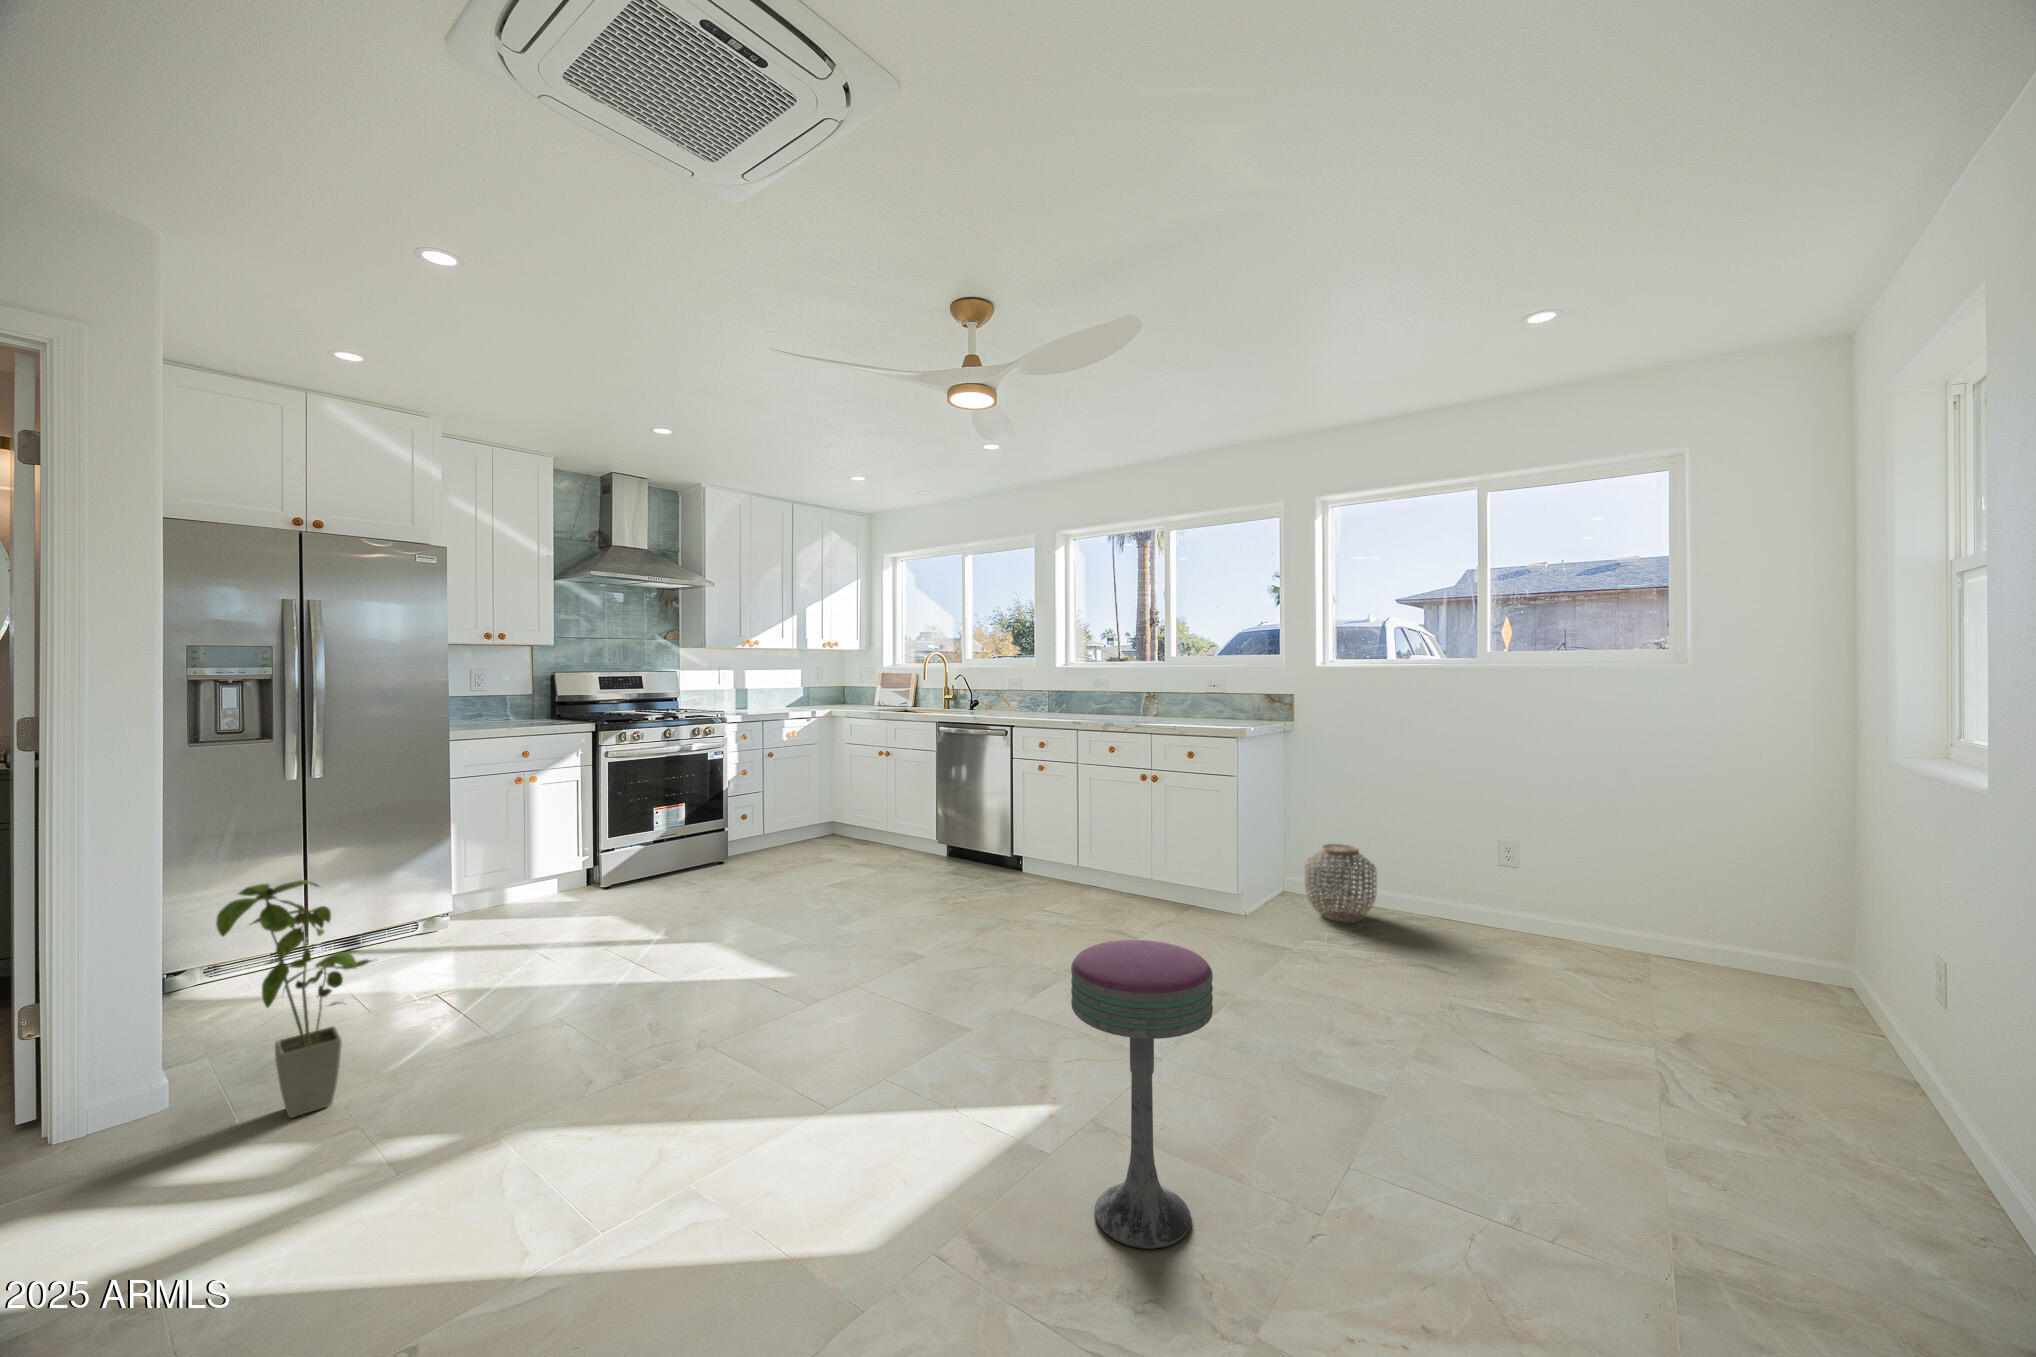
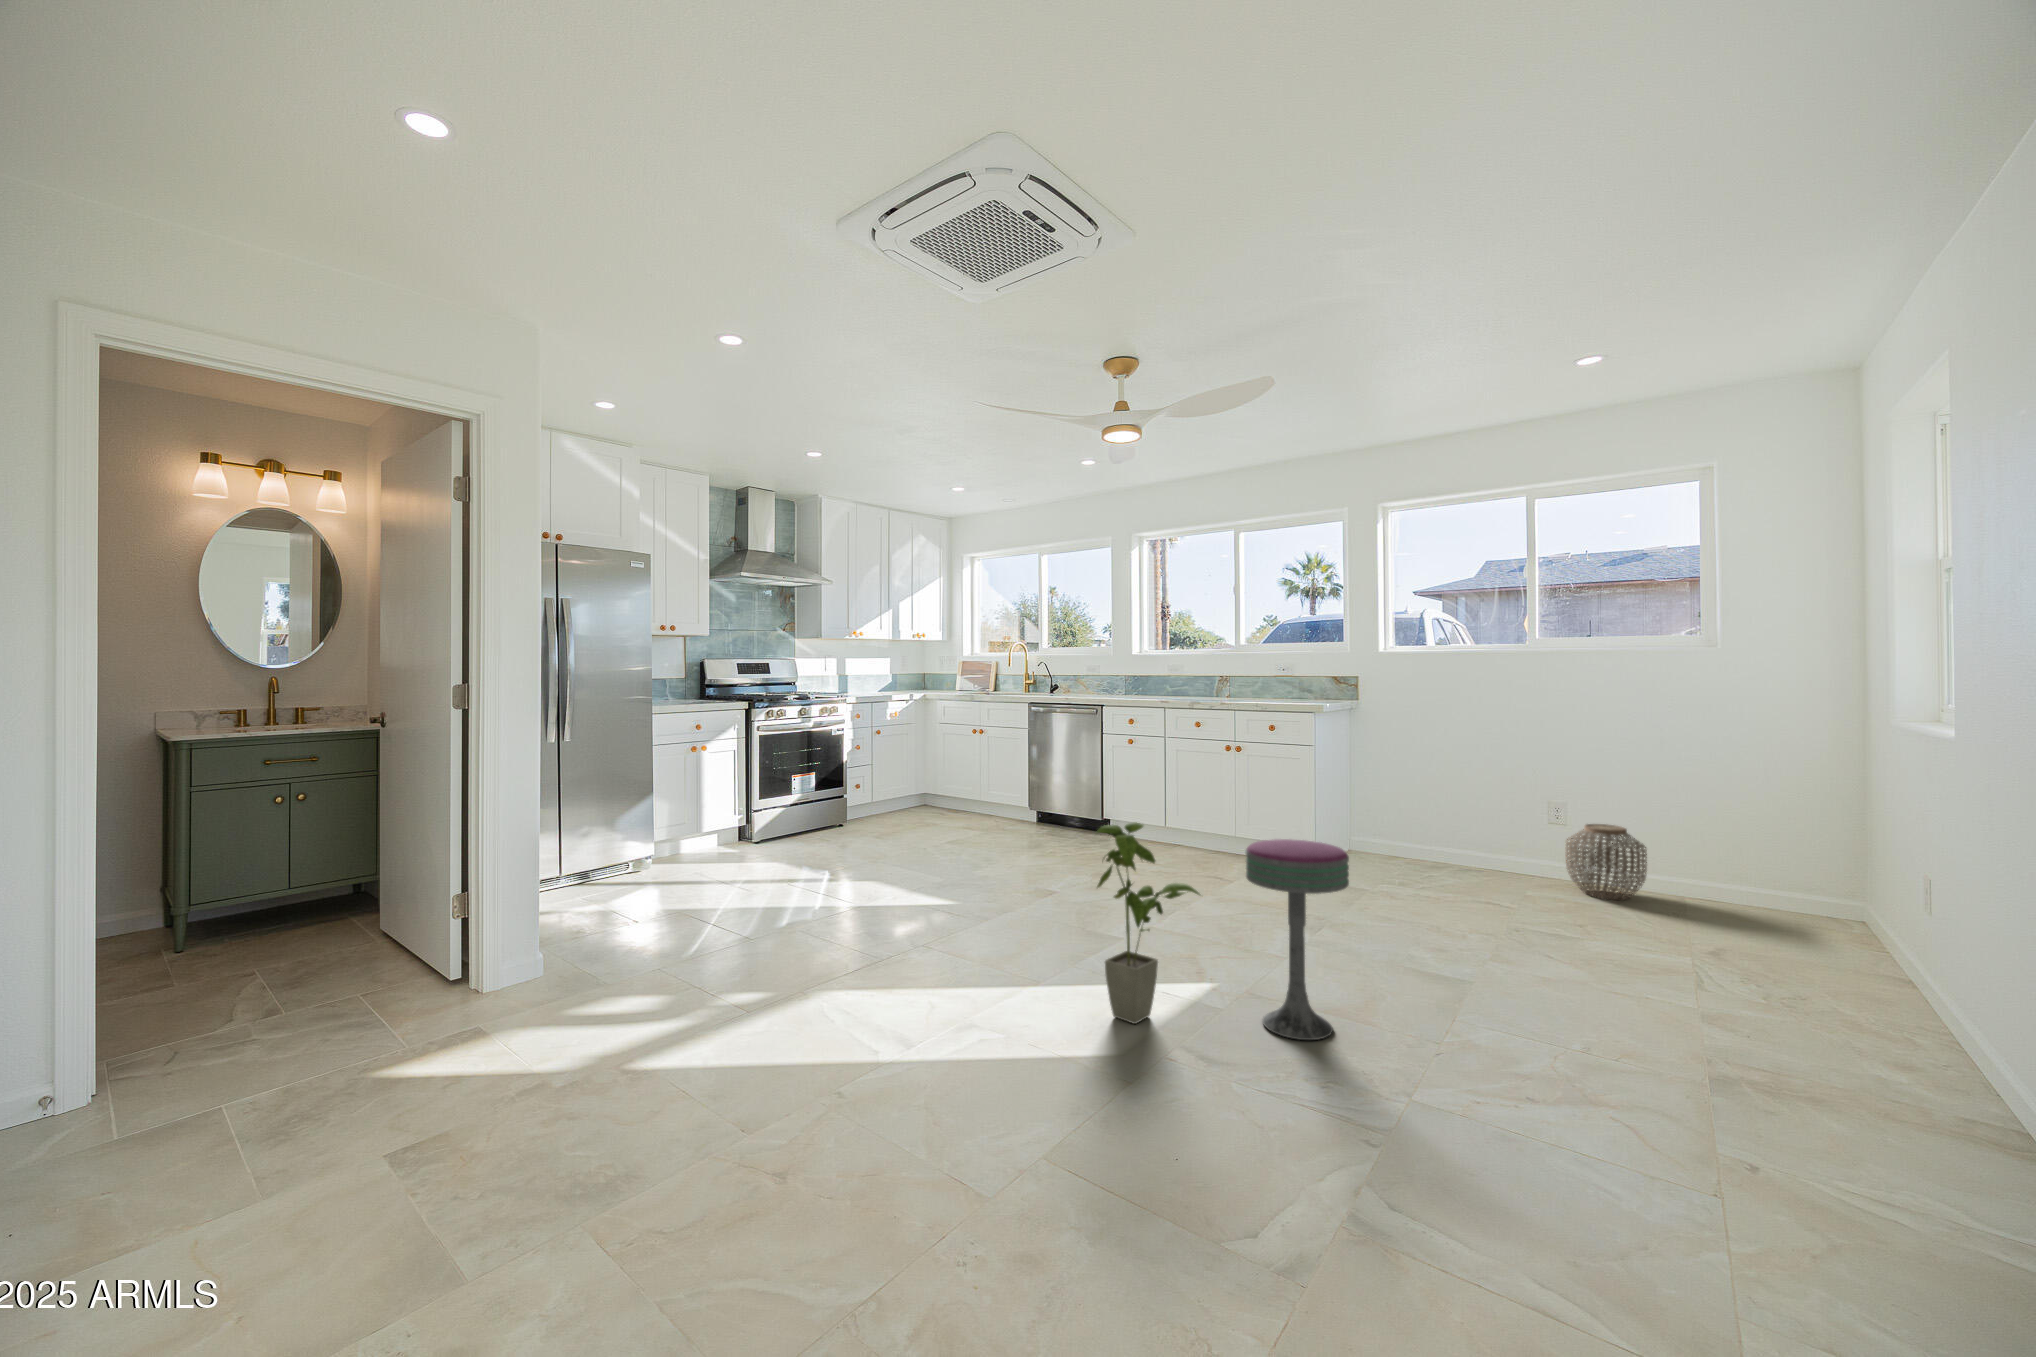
woven basket: present [1305,844,1376,922] -> present [1566,824,1647,900]
house plant: present [216,880,371,1118] -> present [1097,822,1200,1024]

